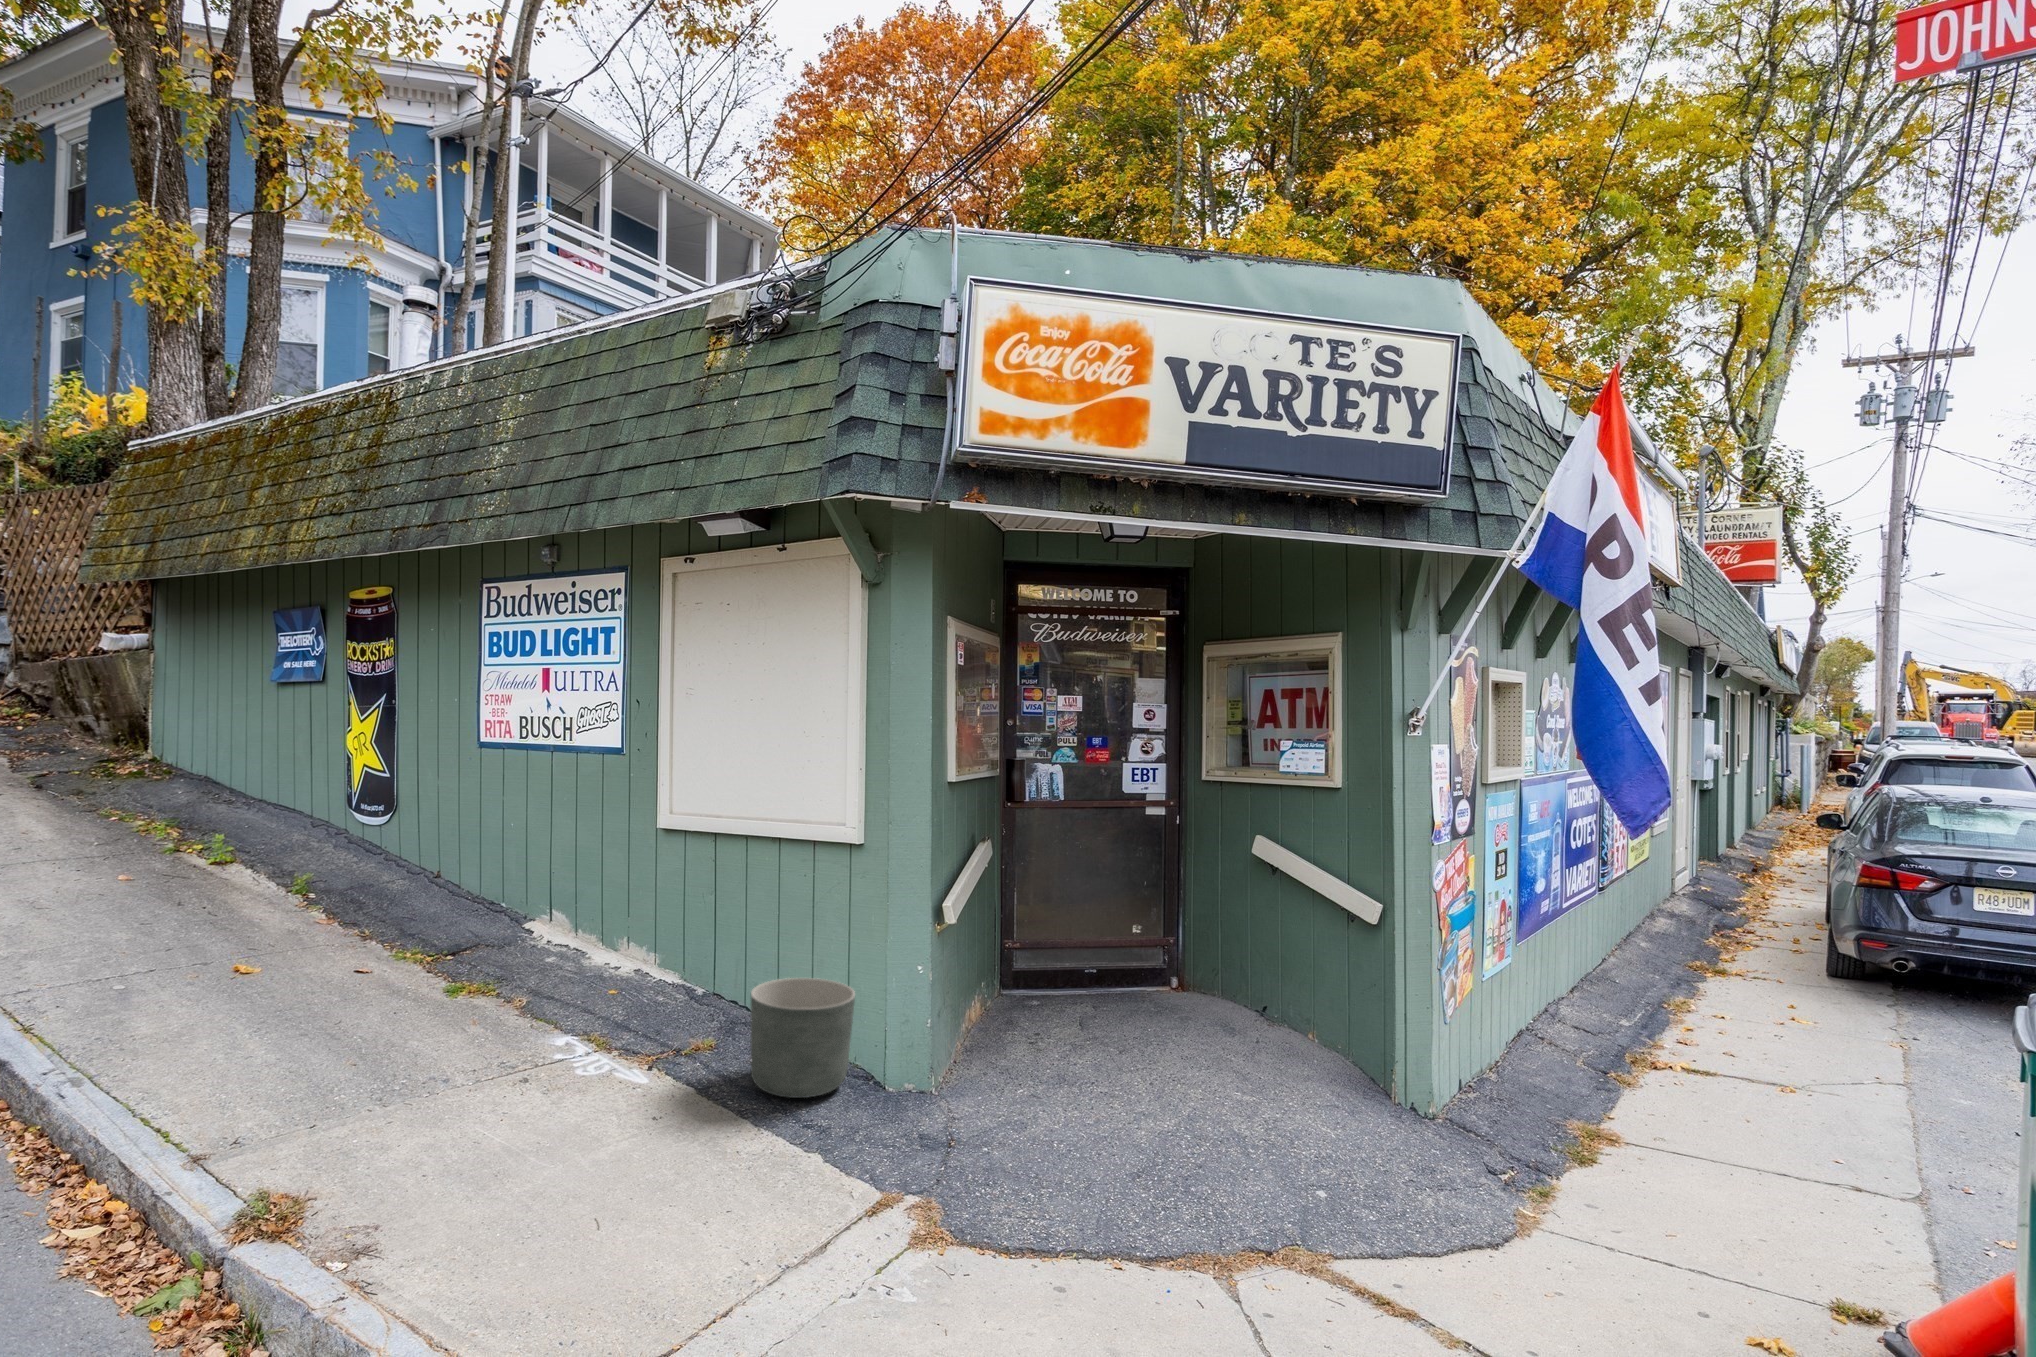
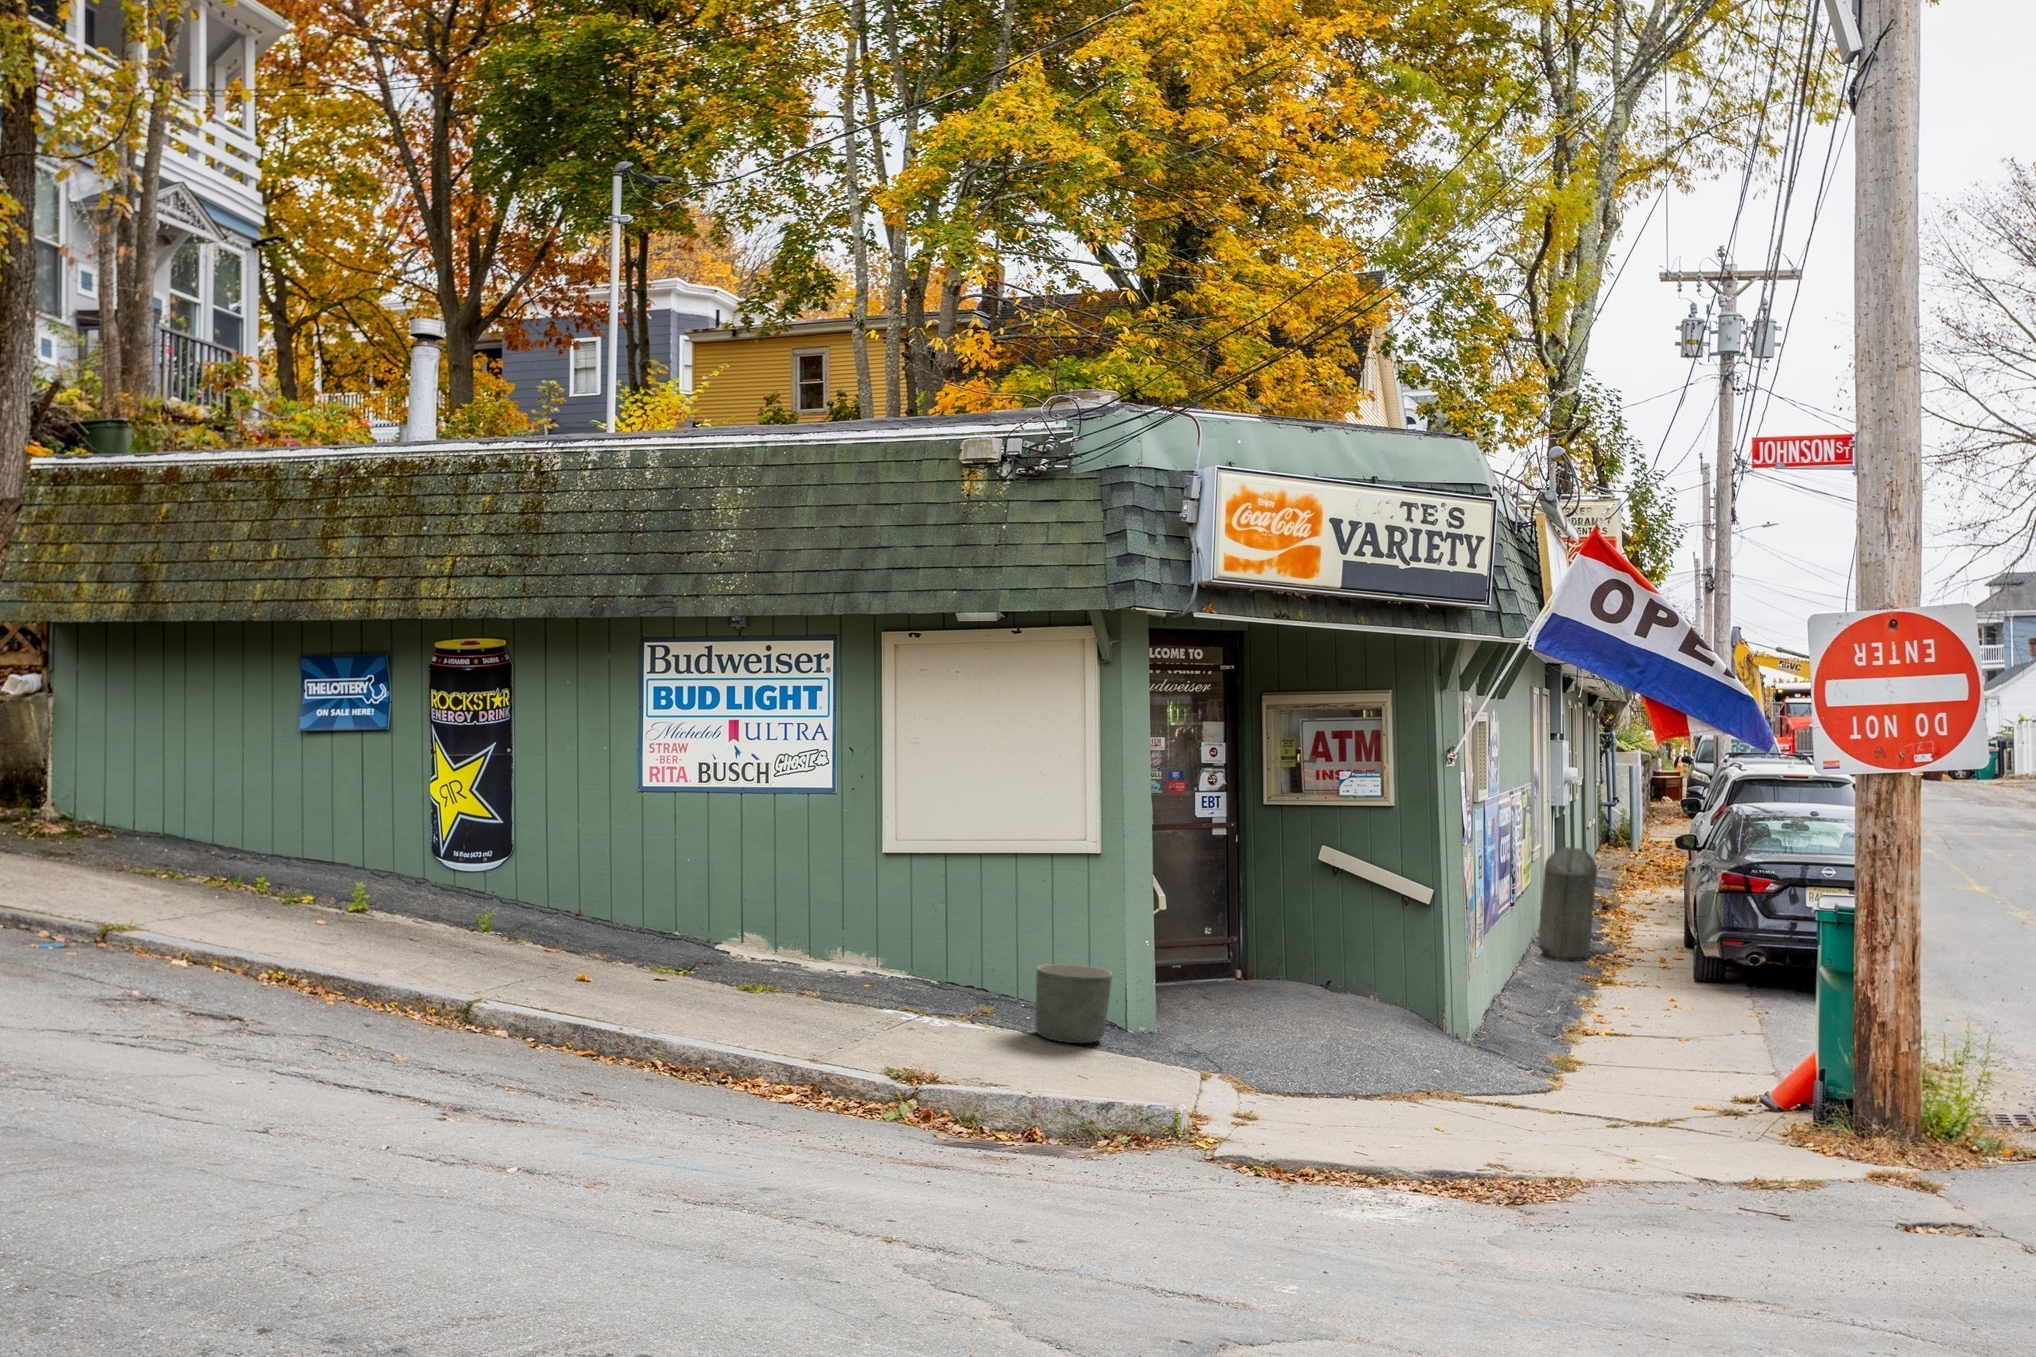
trash can: none [1660,820,1725,936] -> present [1538,847,1597,961]

